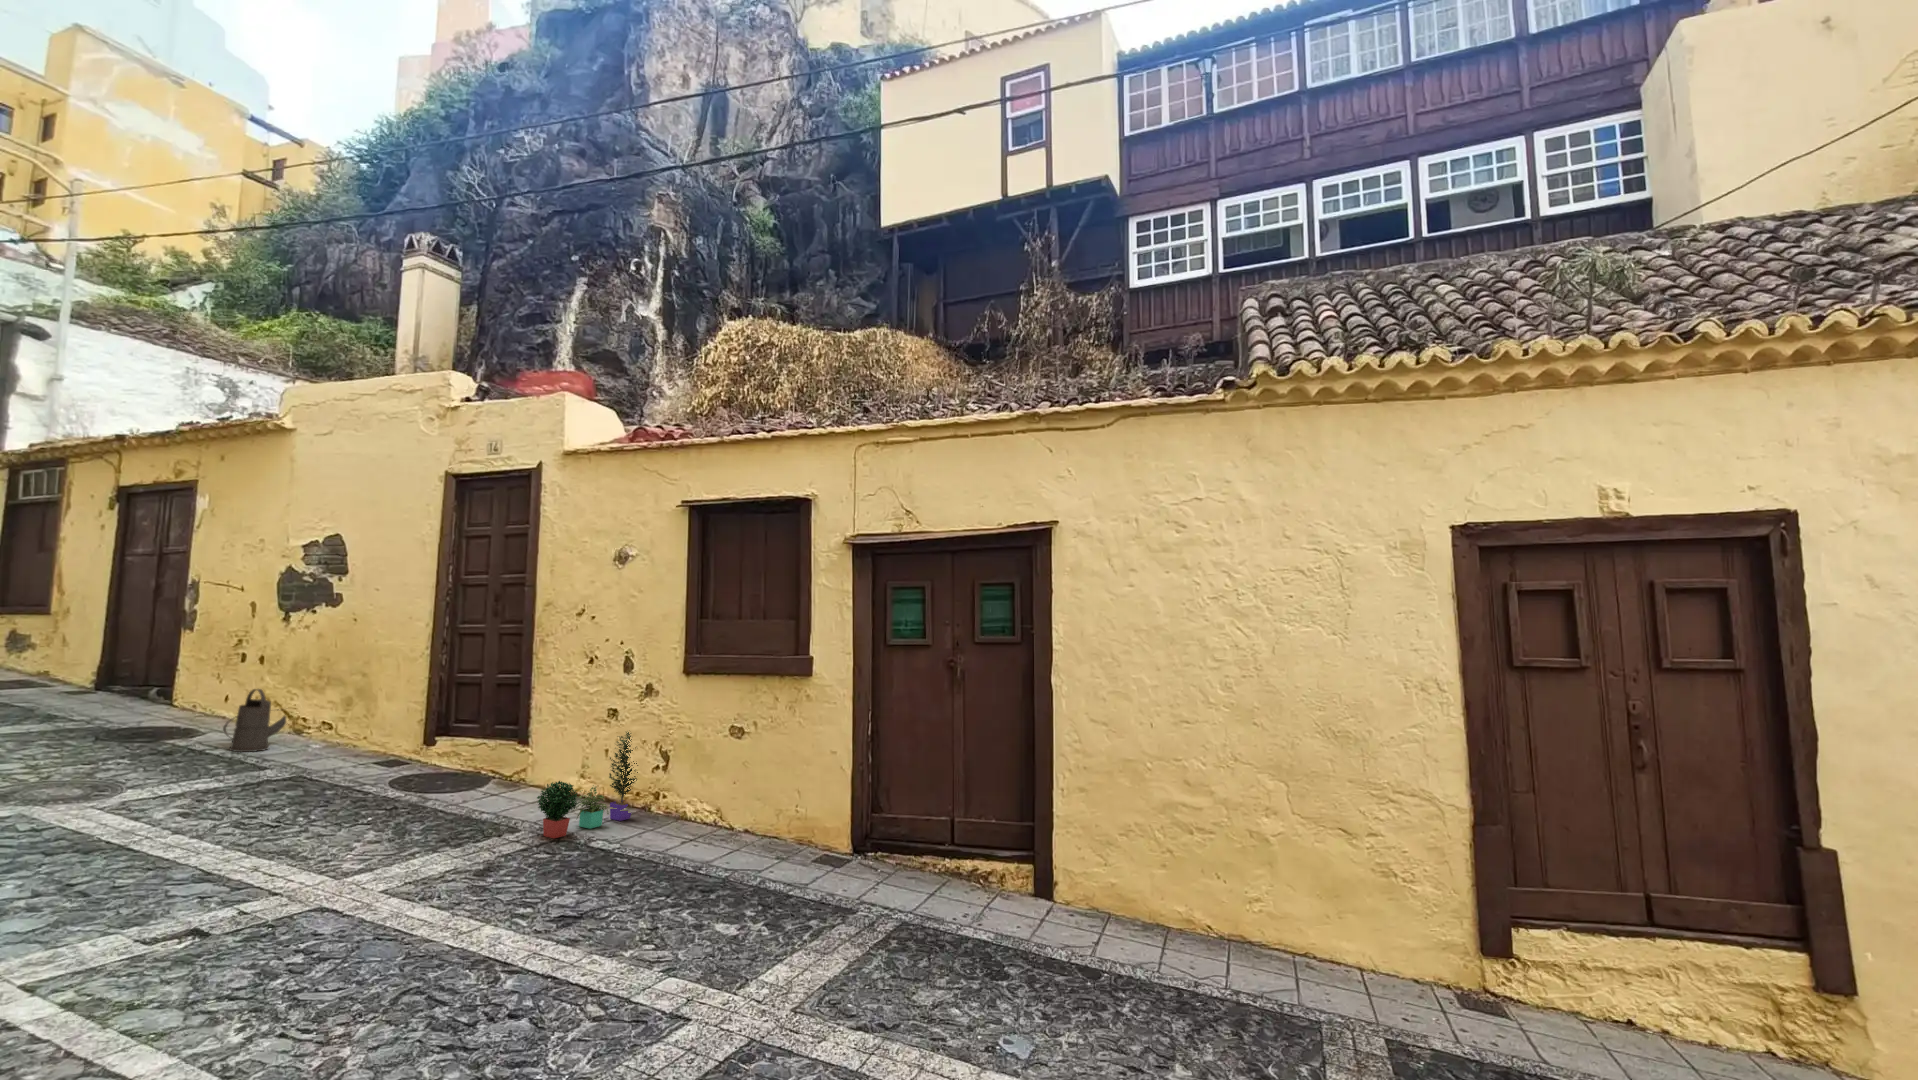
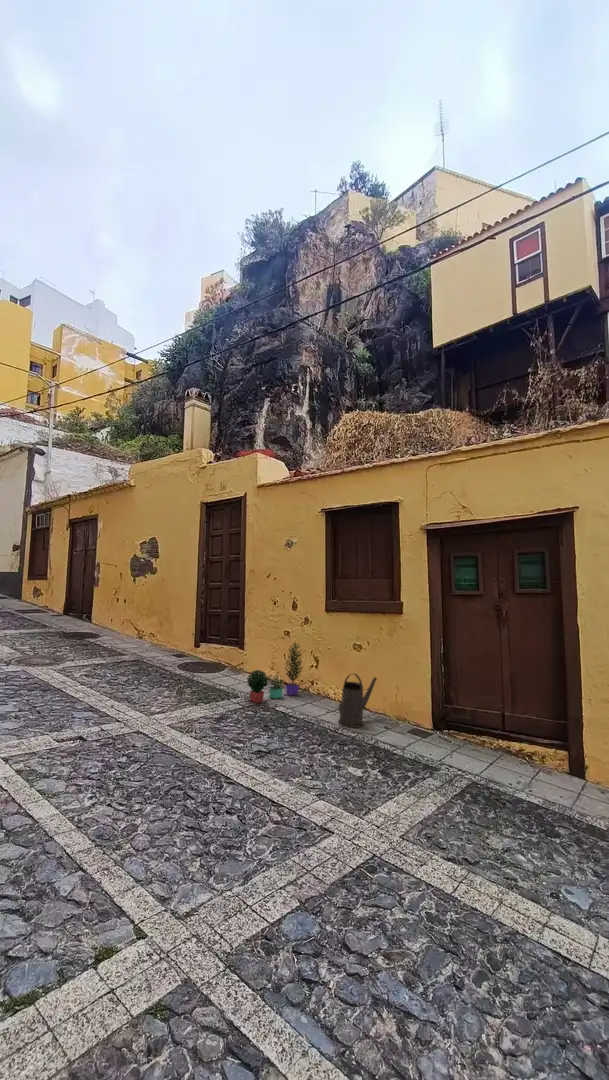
watering can: present [223,689,286,752] -> present [338,674,377,728]

